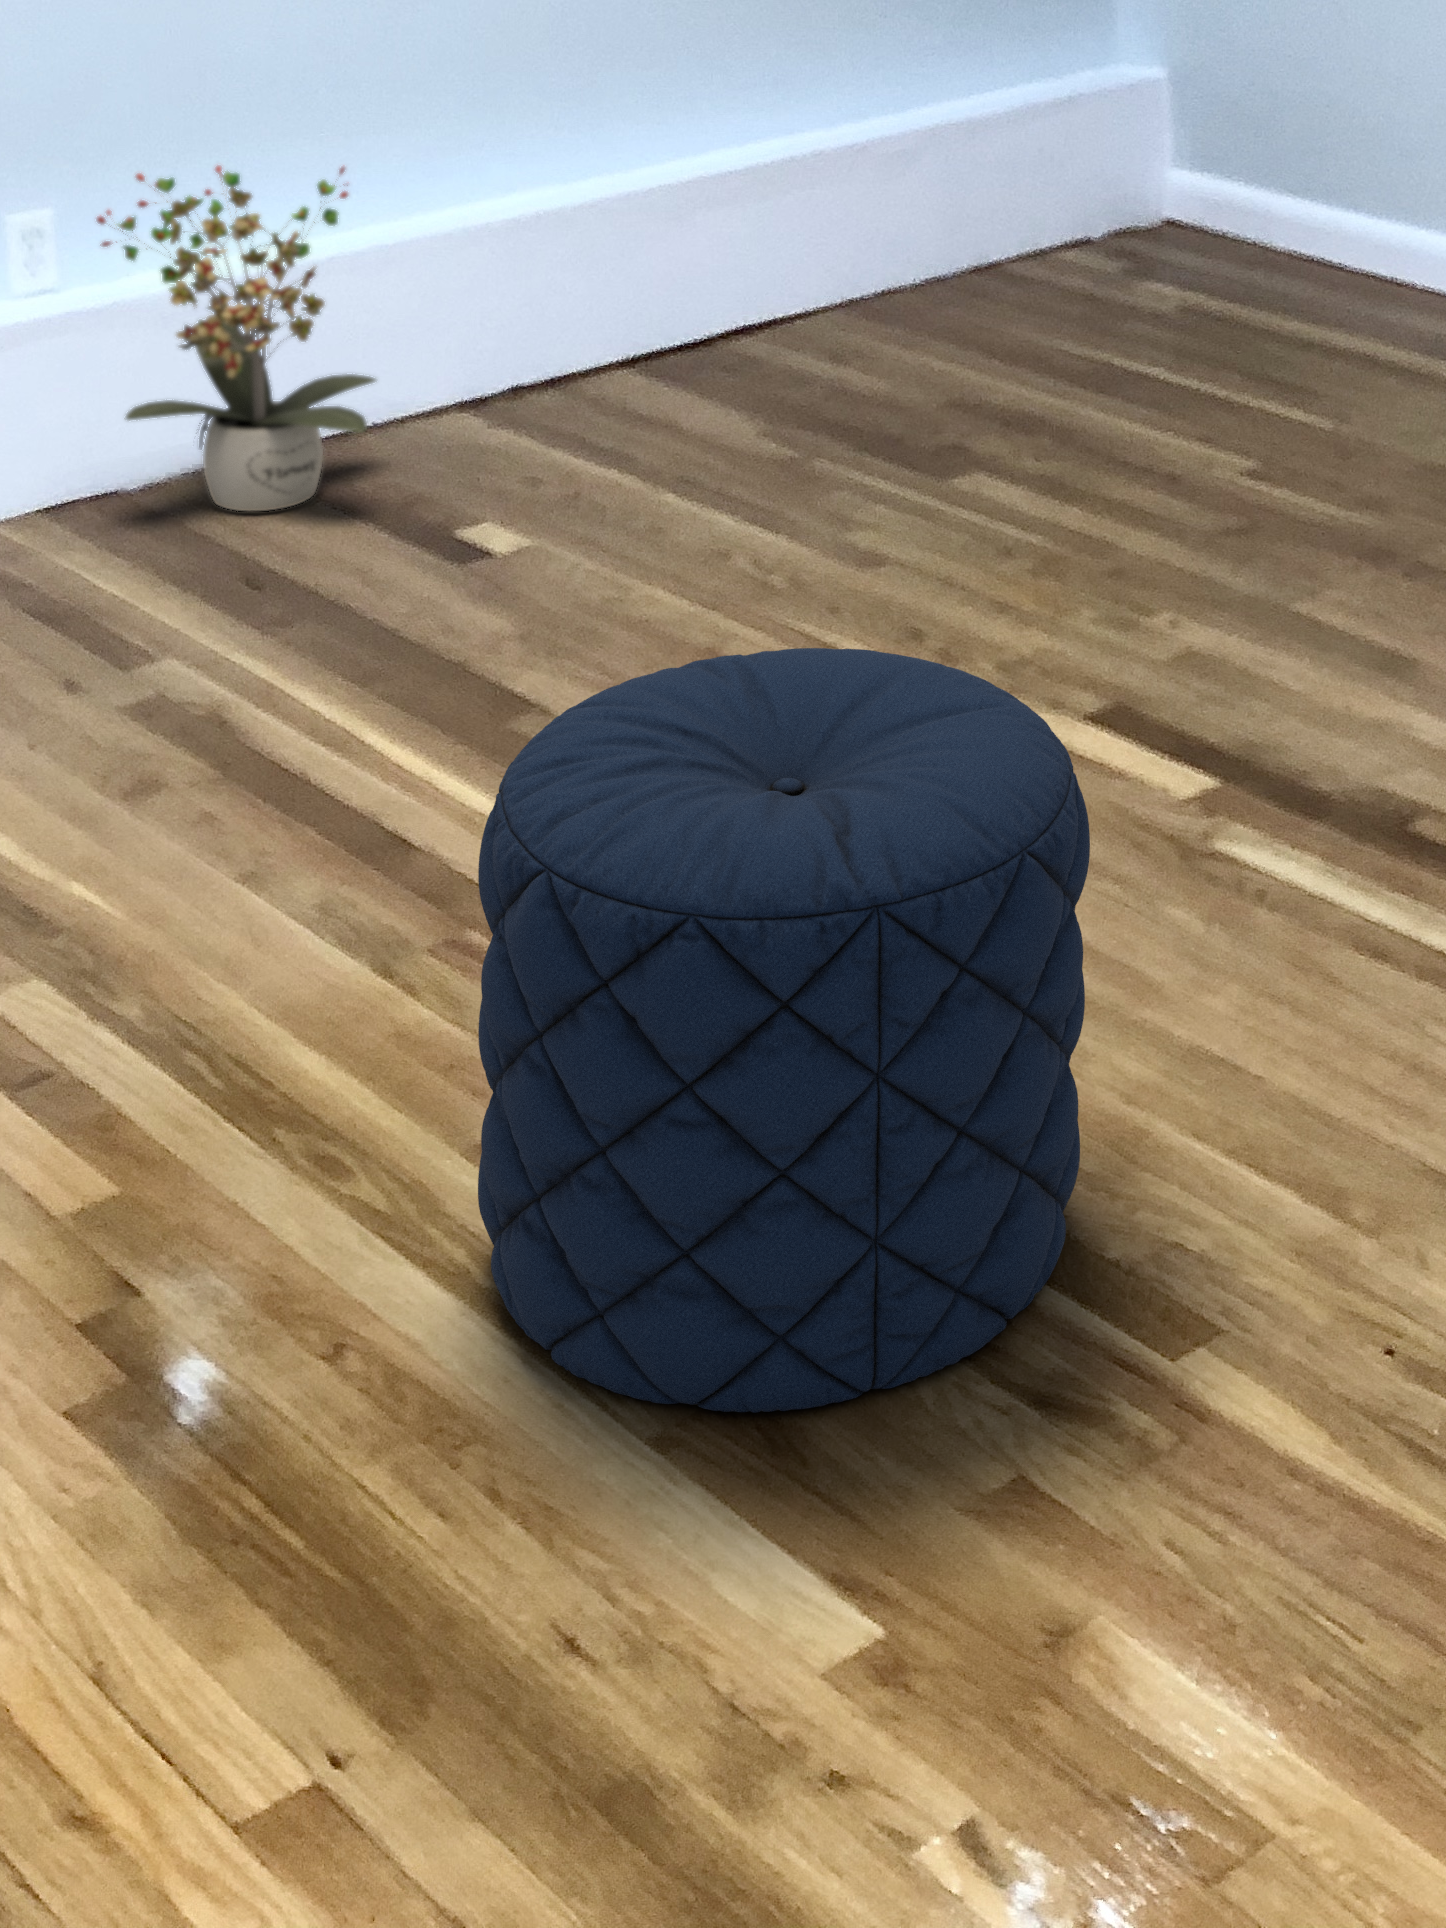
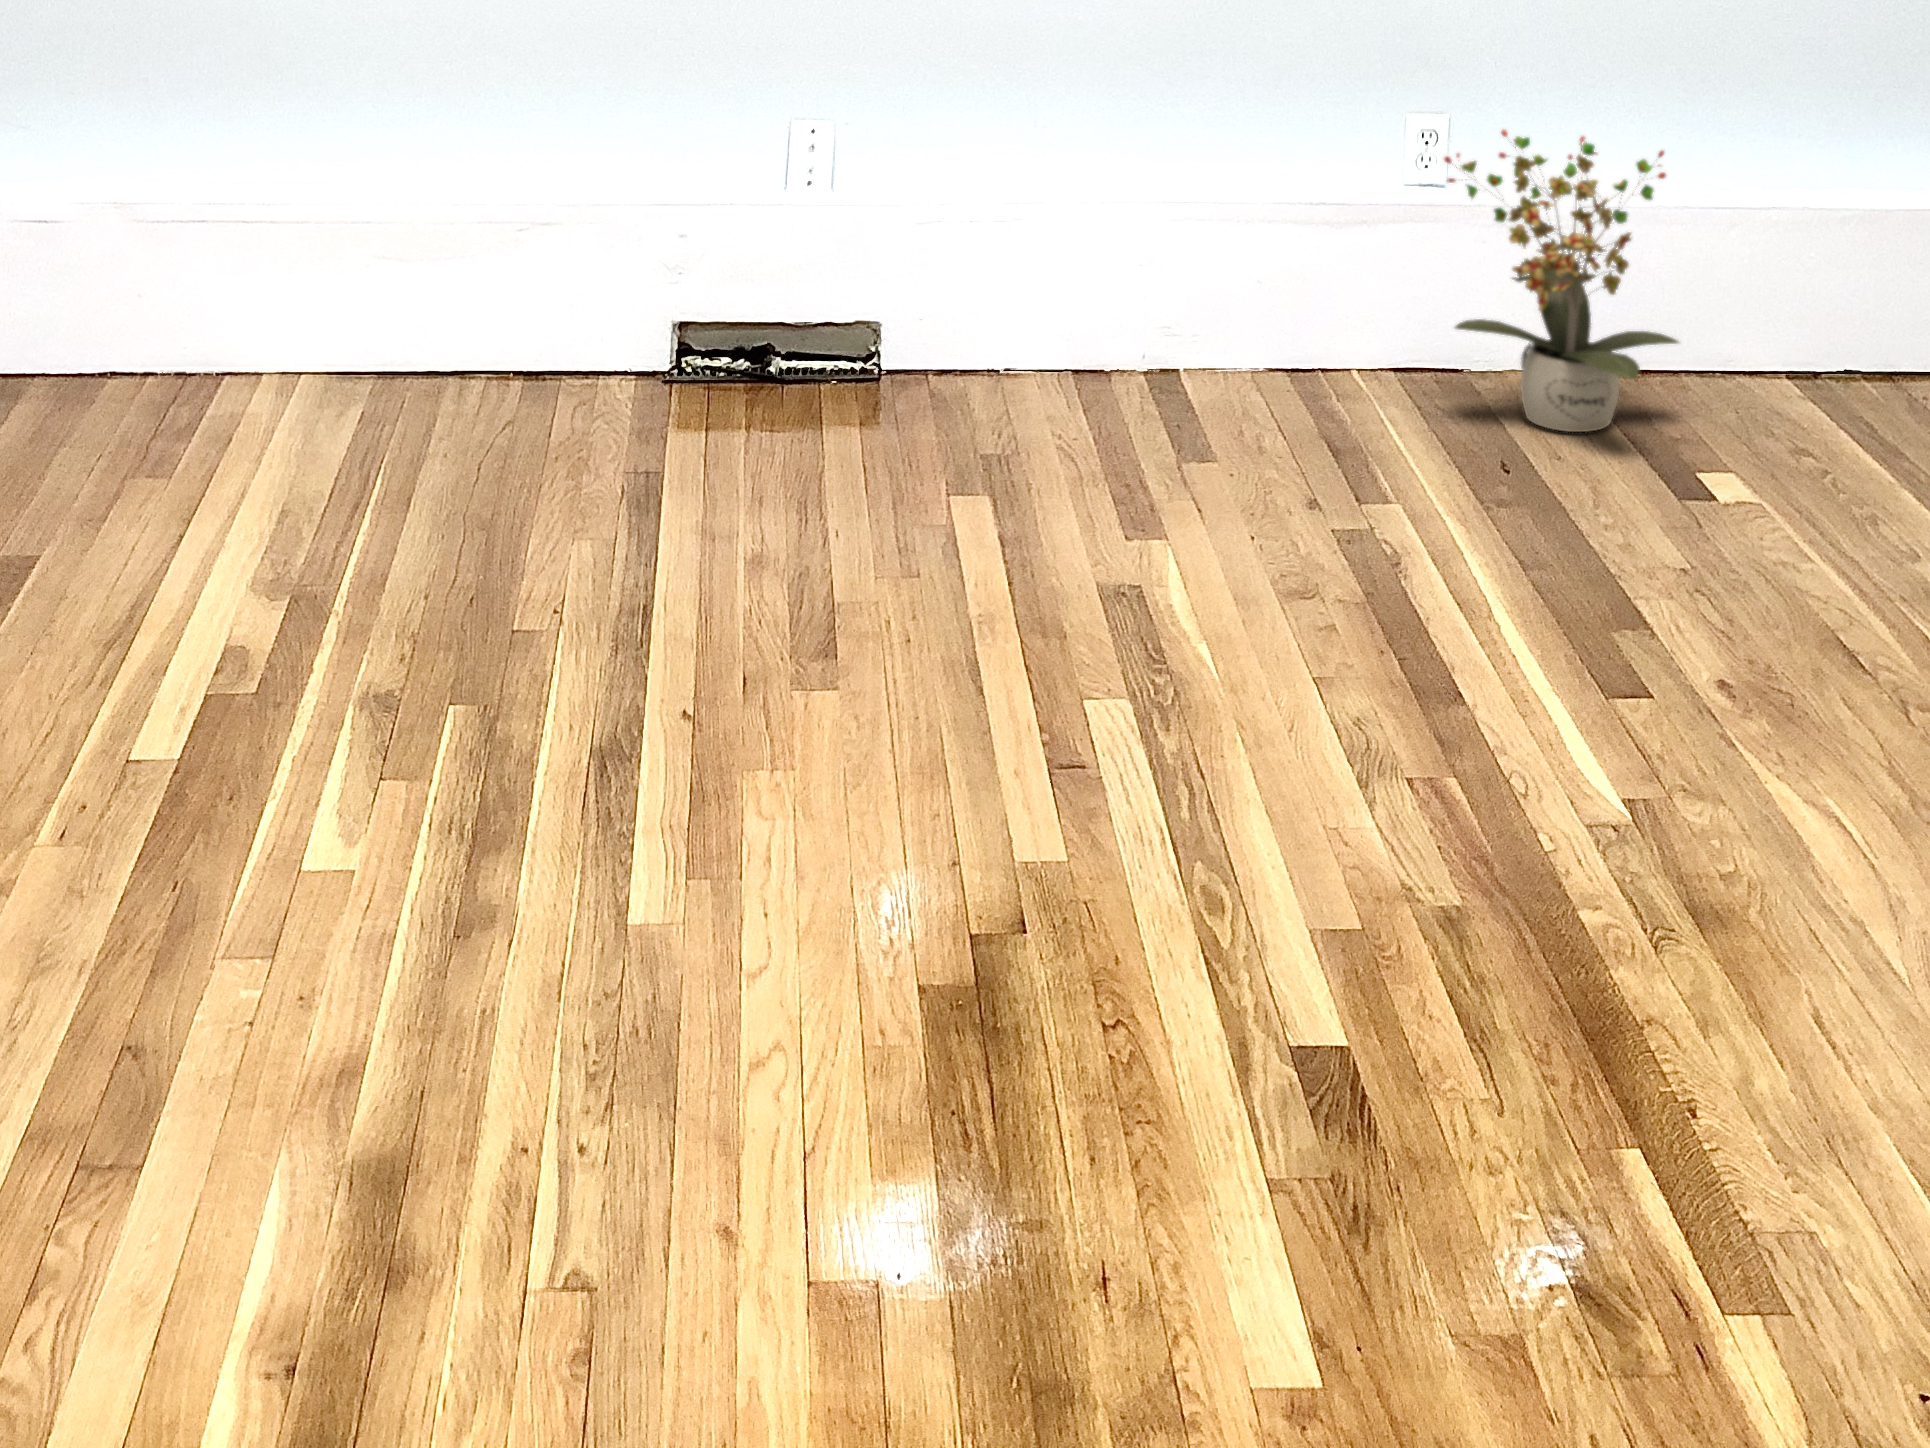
pouf: present [478,648,1090,1413] -> none [1225,571,1771,1231]

